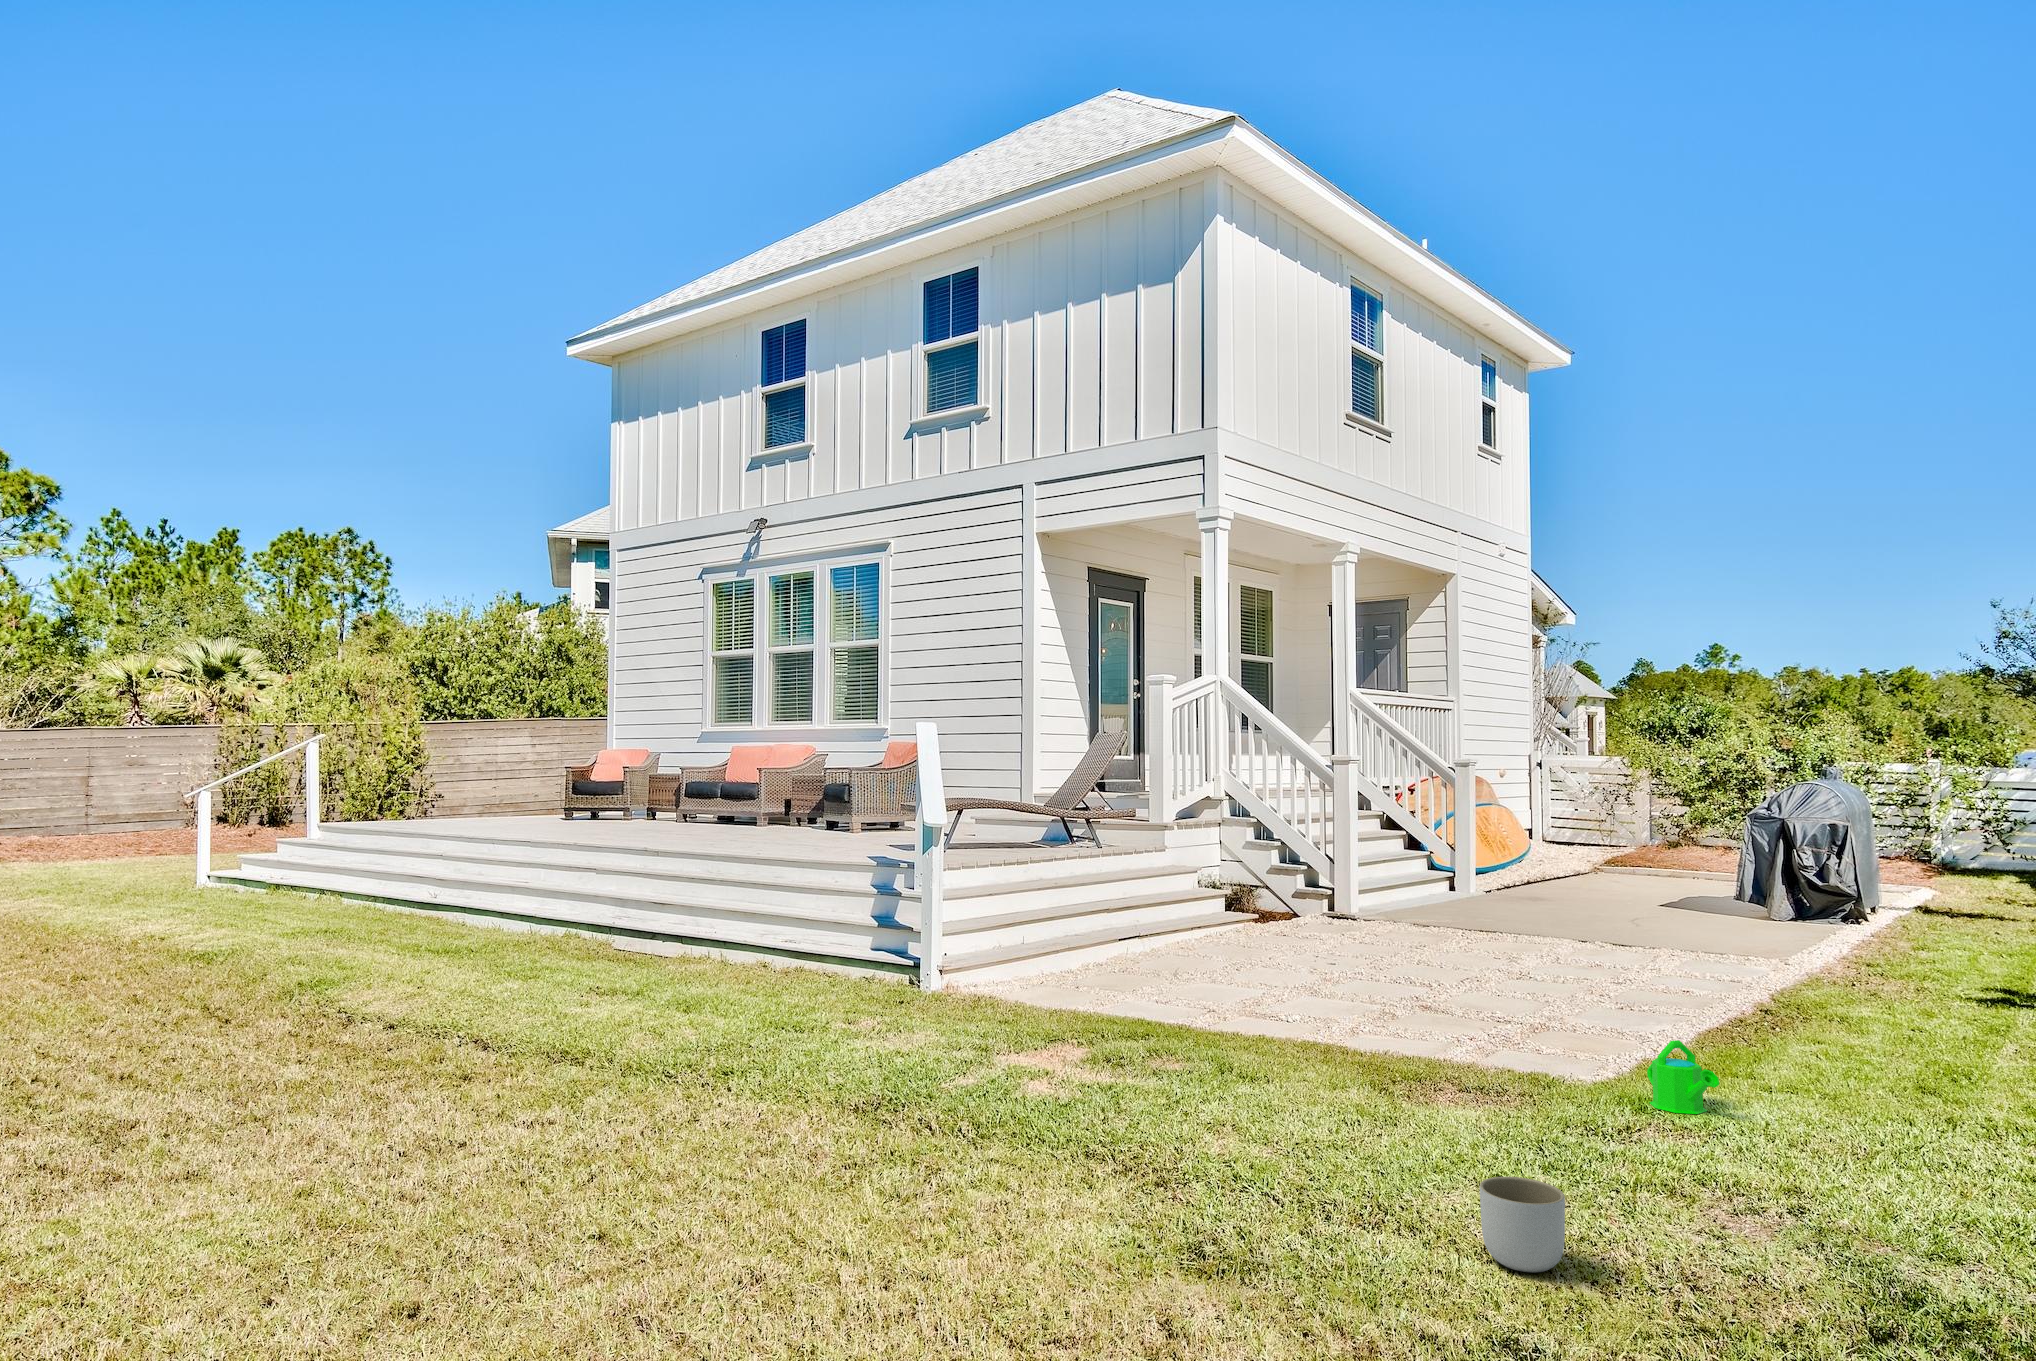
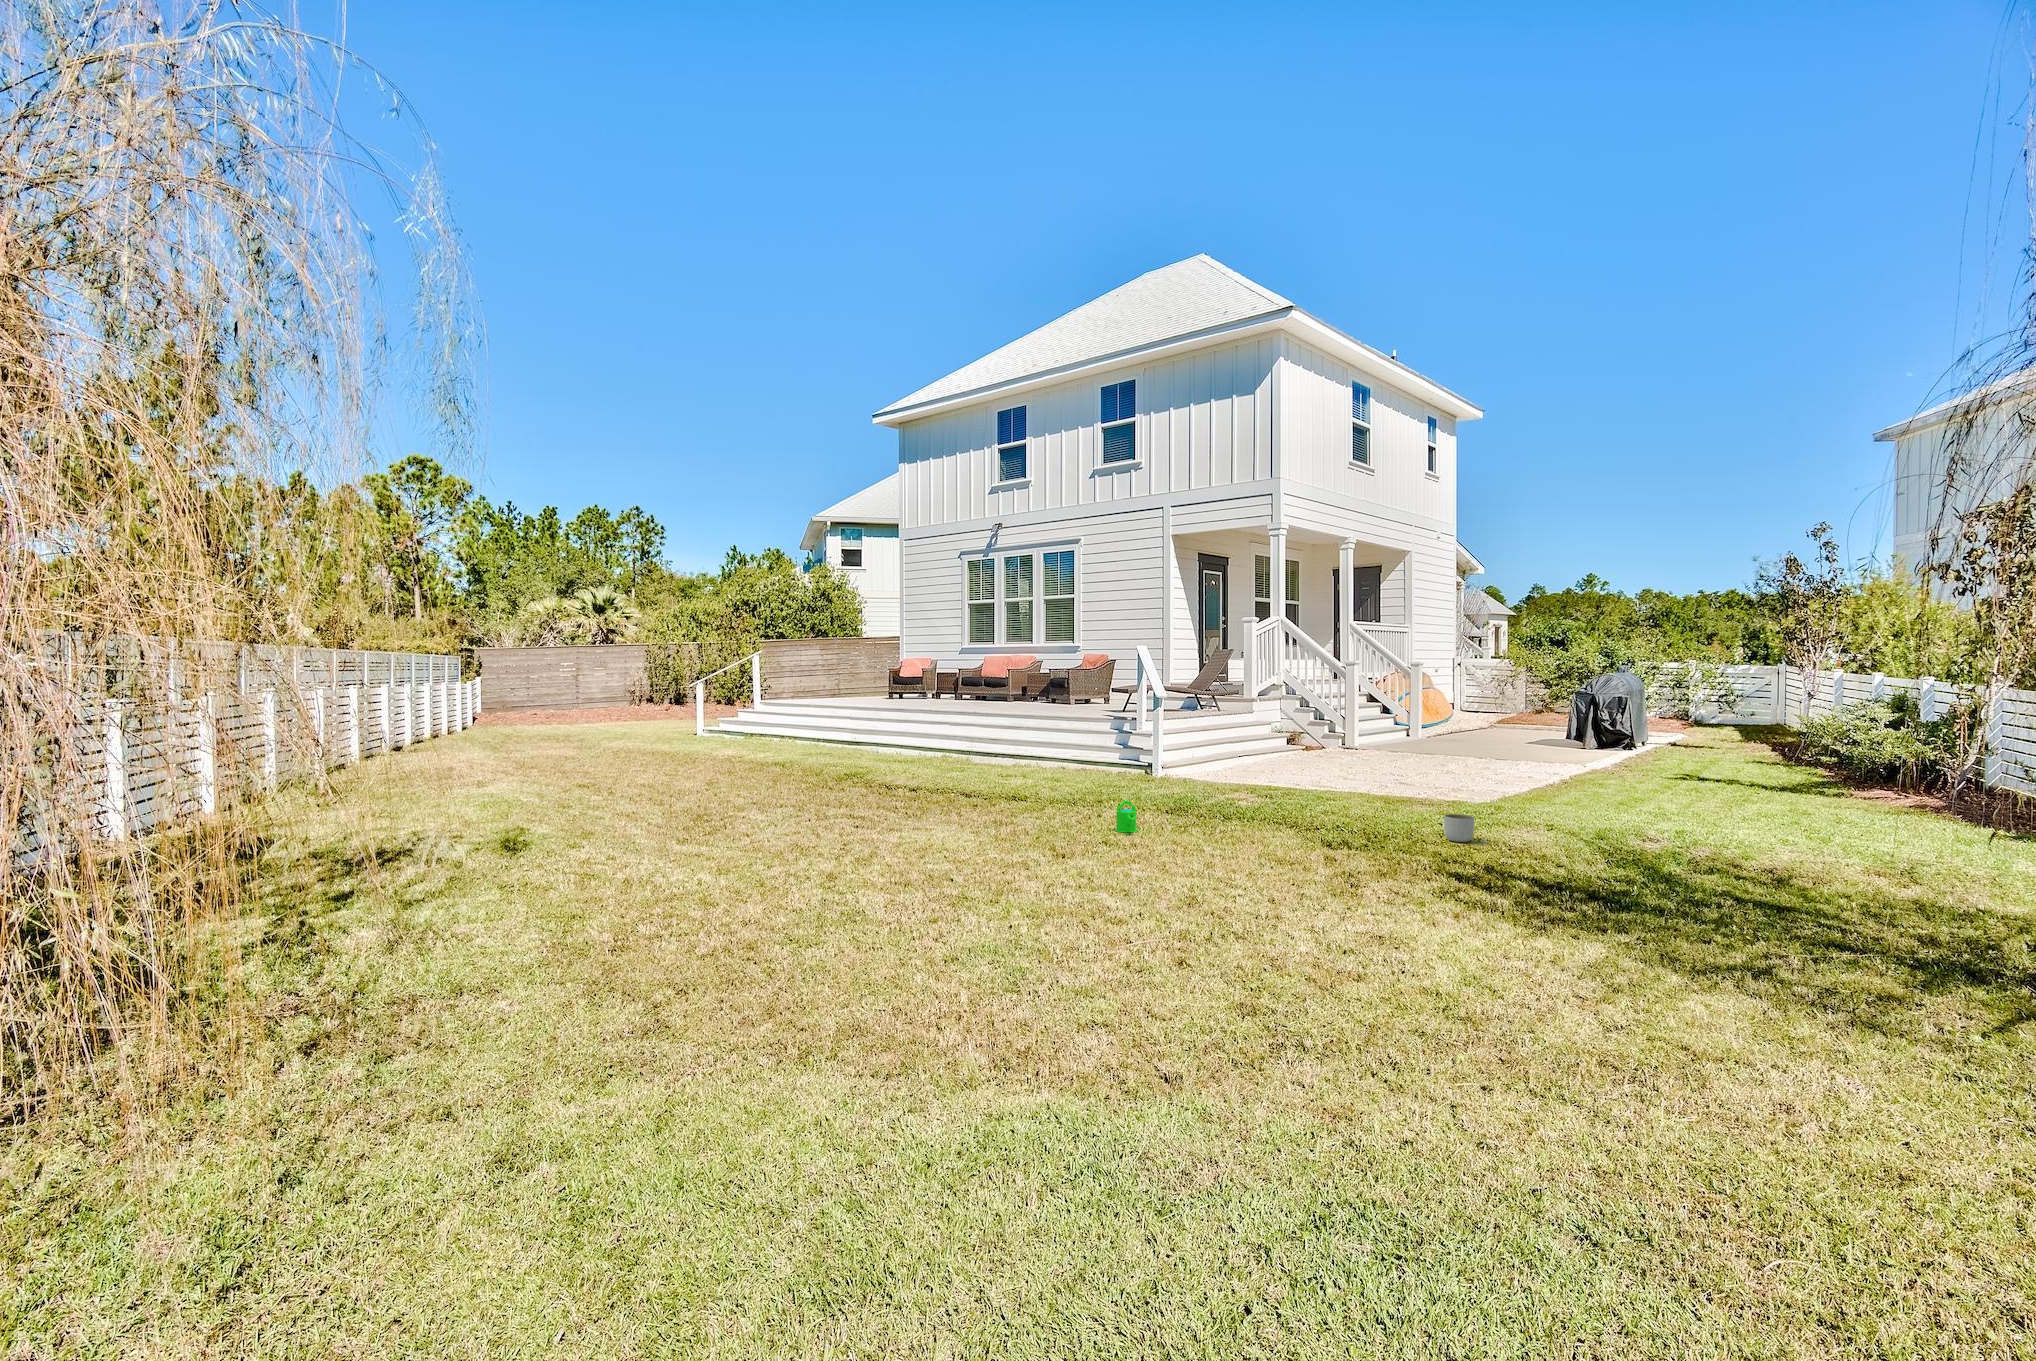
watering can: present [1647,1040,1719,1114] -> present [1115,800,1138,833]

